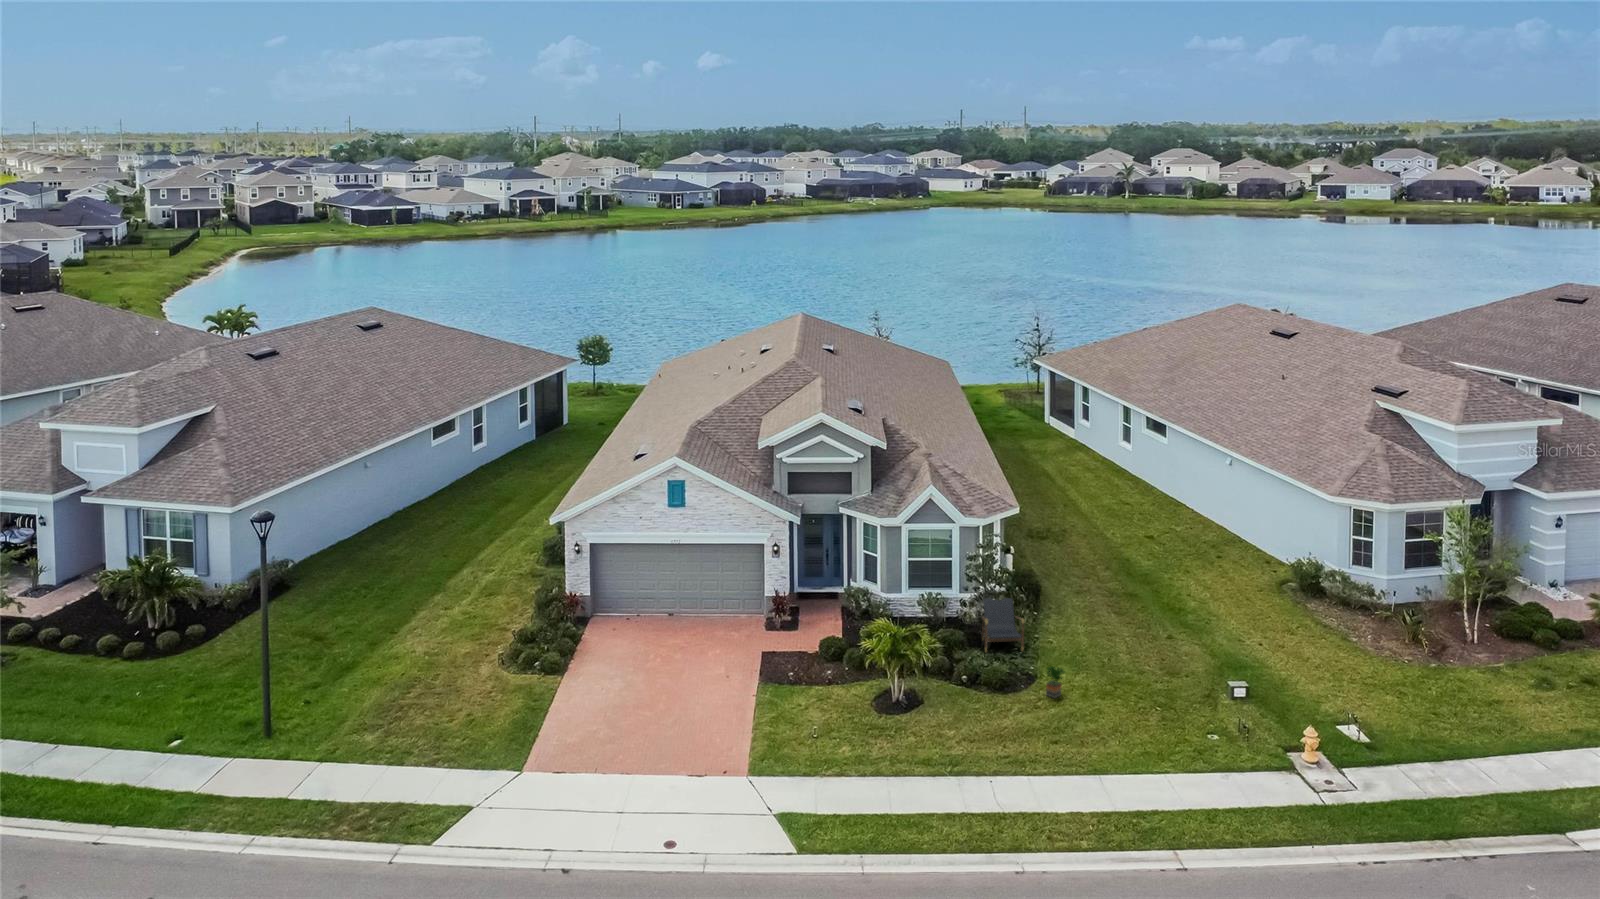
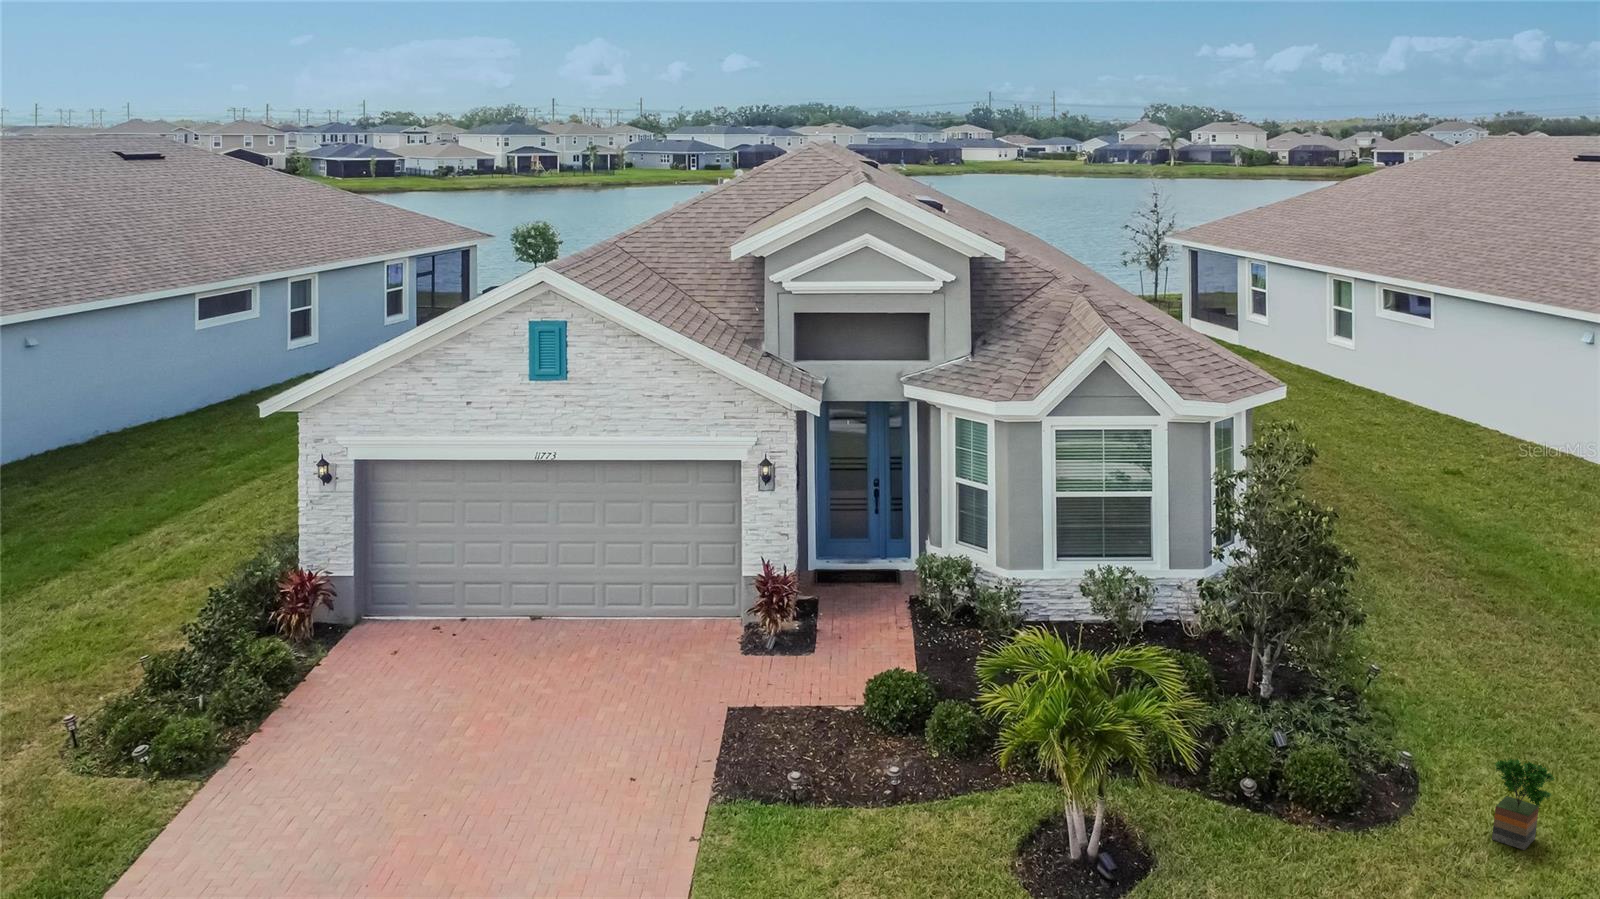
lounge chair: present [982,598,1024,651] -> none [1248,577,1367,709]

